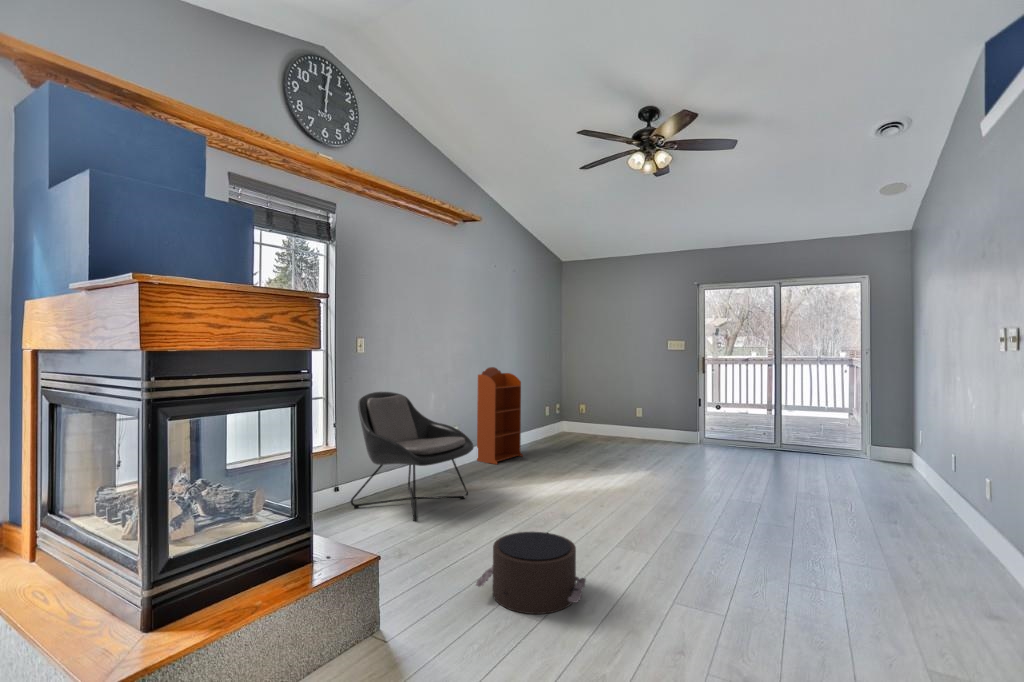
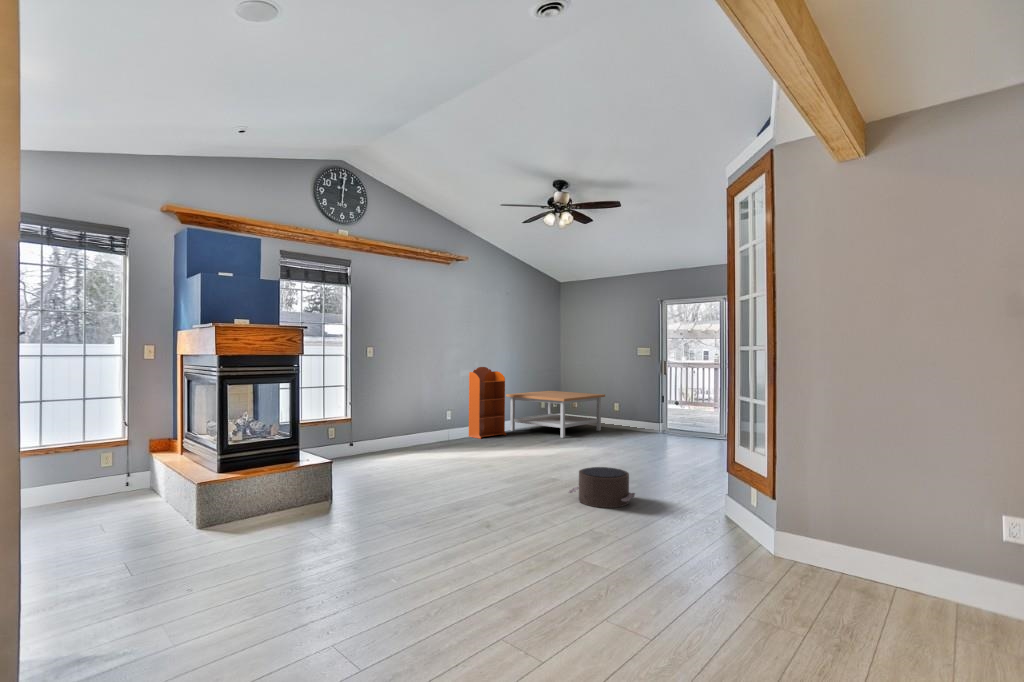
lounge chair: present [351,392,473,521] -> none [360,382,441,463]
coffee table: none [515,396,632,458] -> present [506,391,605,438]
pouf: present [476,532,586,614] -> present [569,467,635,508]

